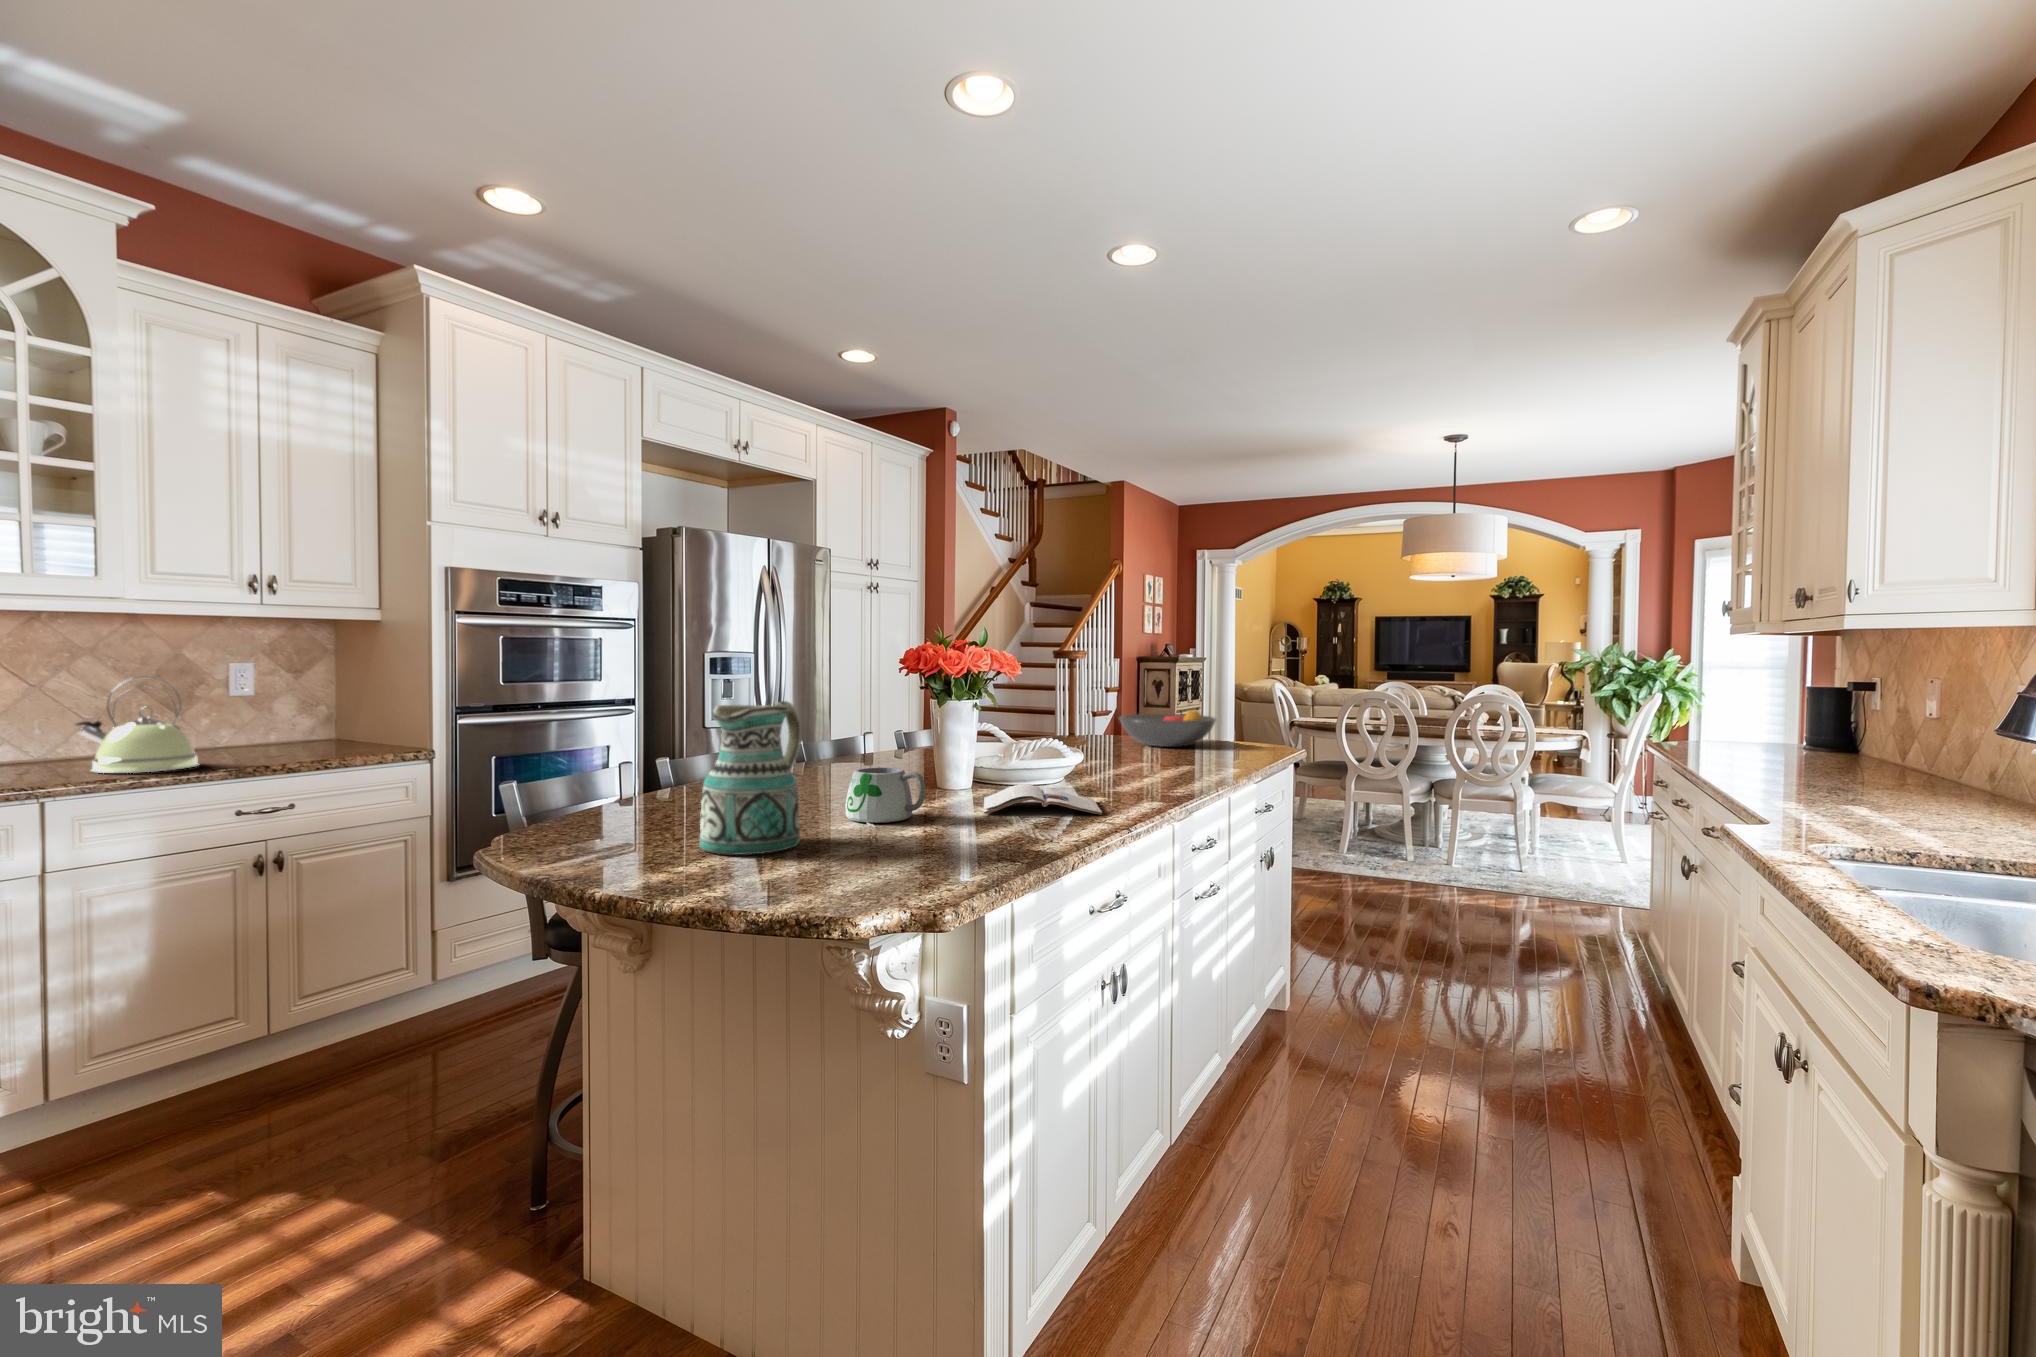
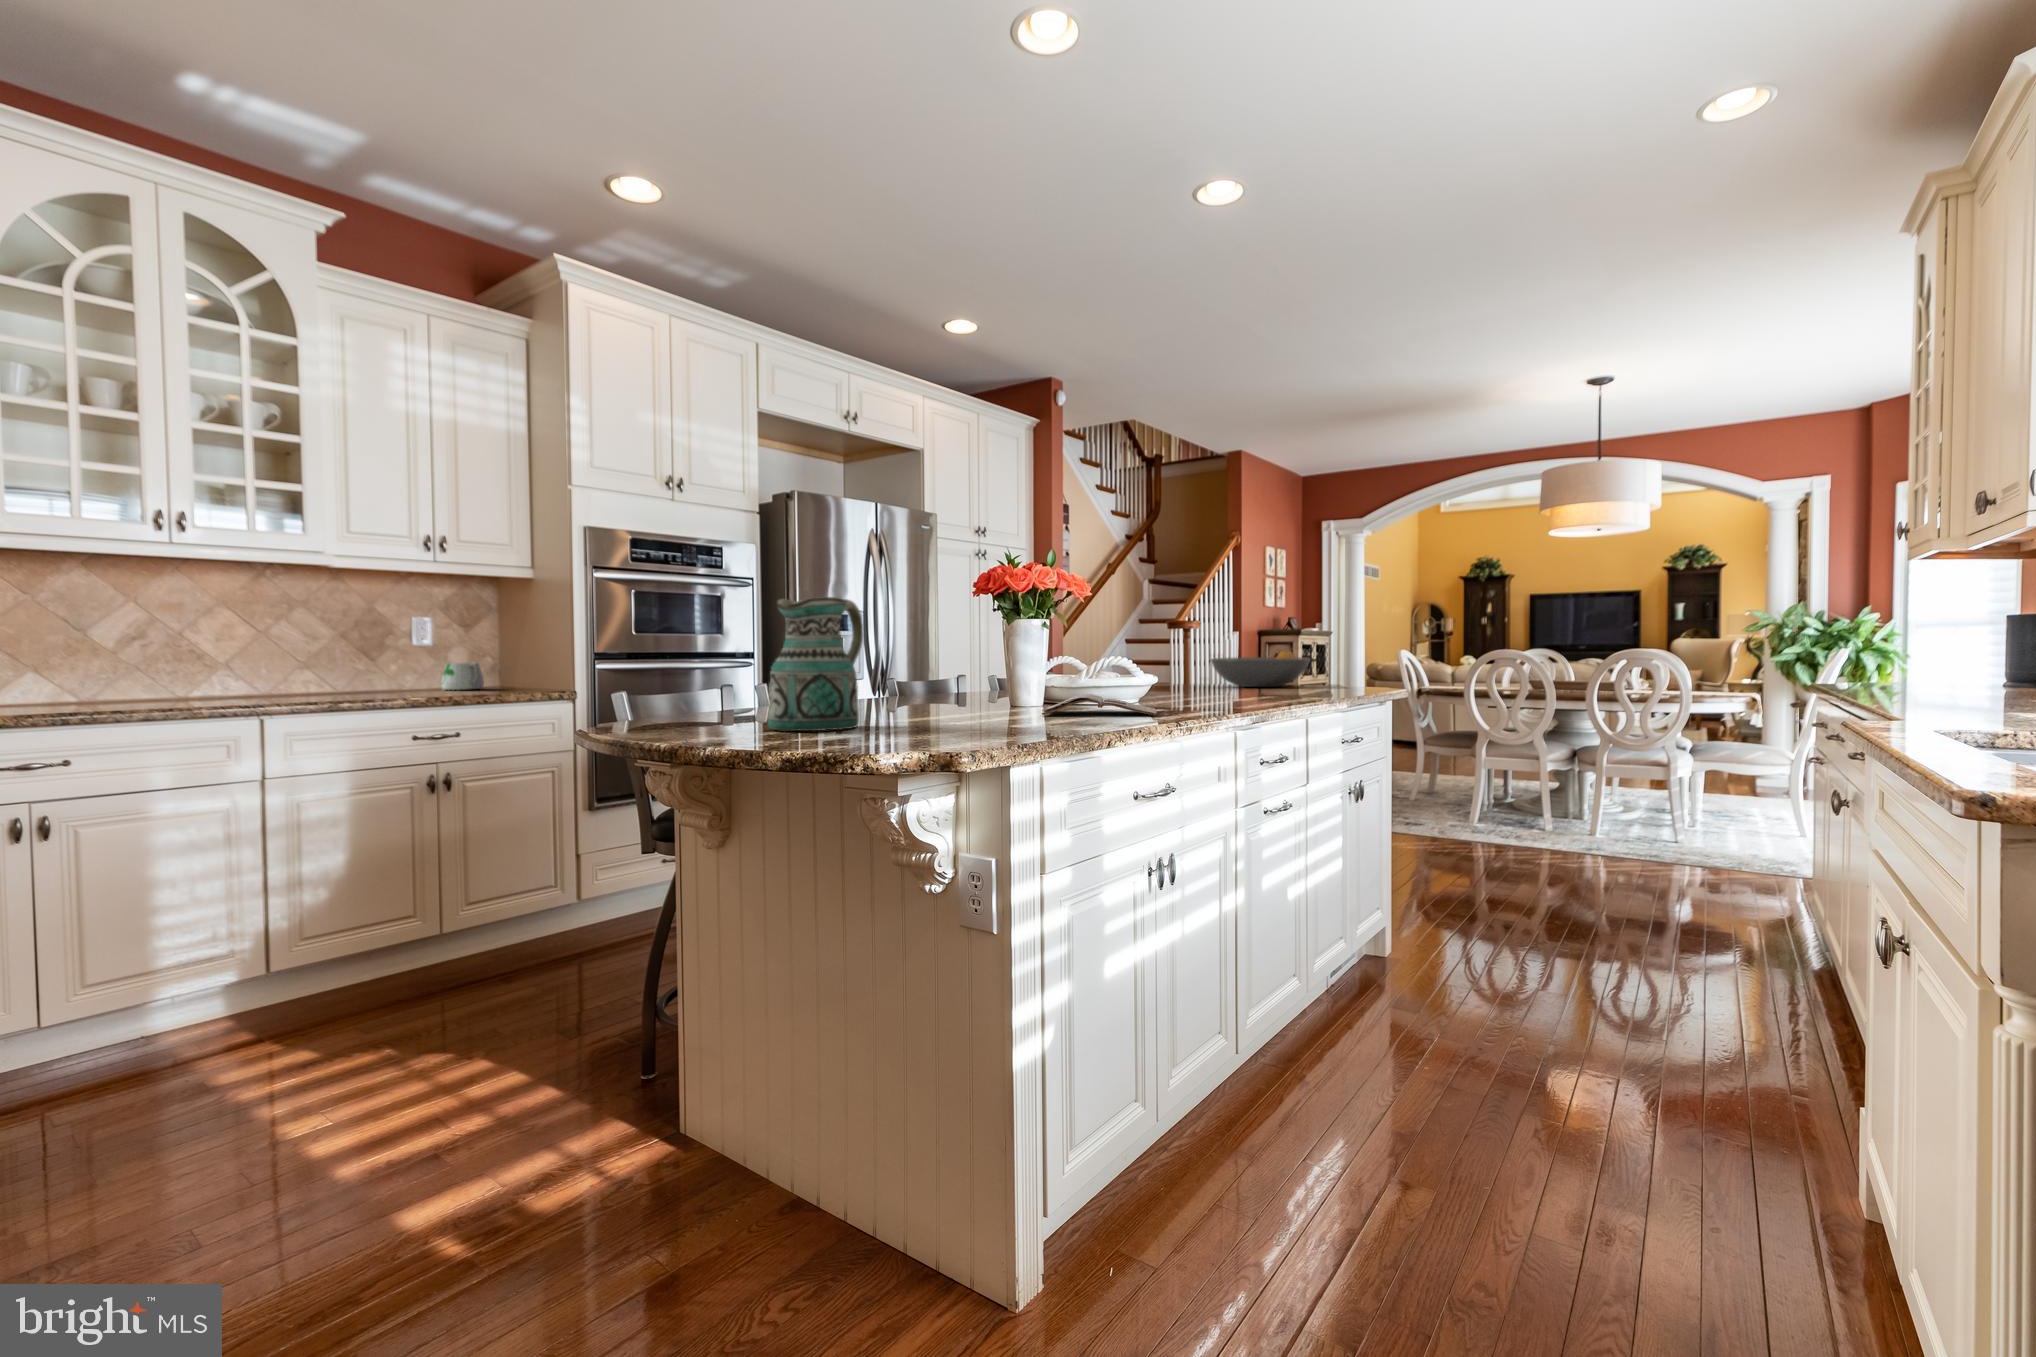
kettle: present [76,676,198,773] -> none [285,620,382,701]
mug: present [845,767,925,828] -> present [442,663,484,690]

